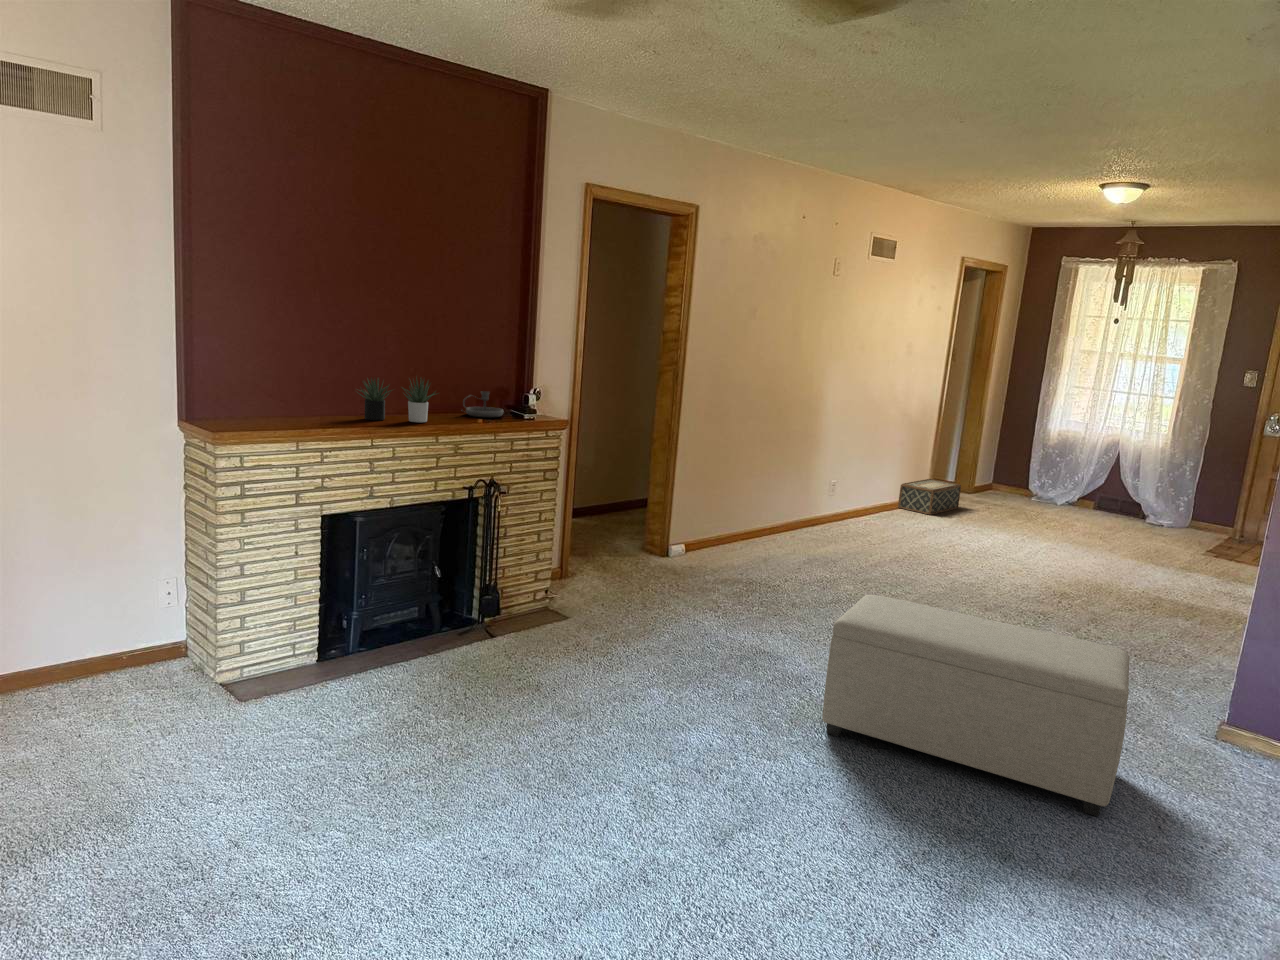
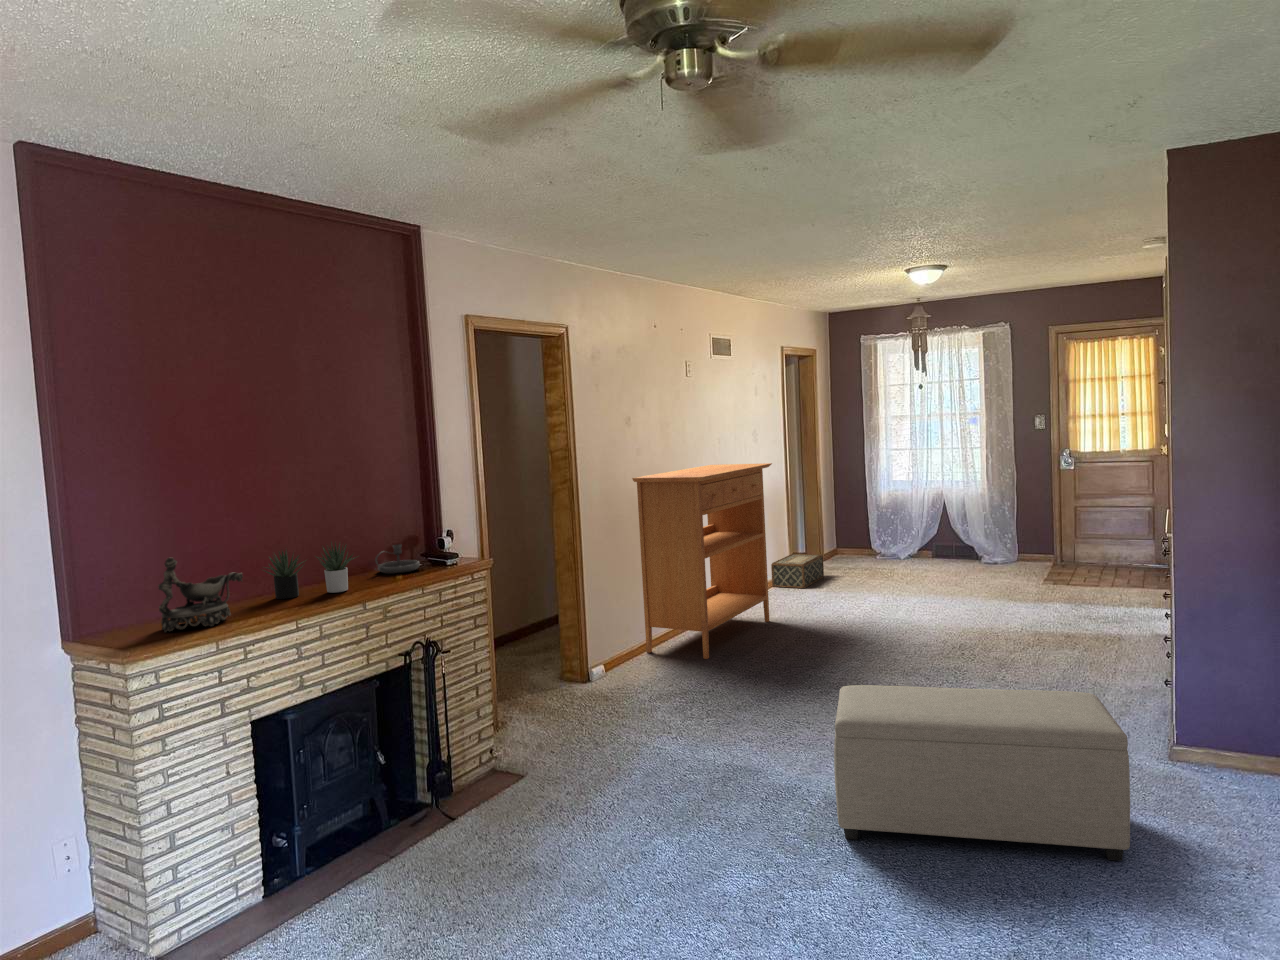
decorative bowl: none [254,364,331,429] -> present [158,558,243,632]
console table: none [736,370,906,559] -> present [632,463,772,659]

